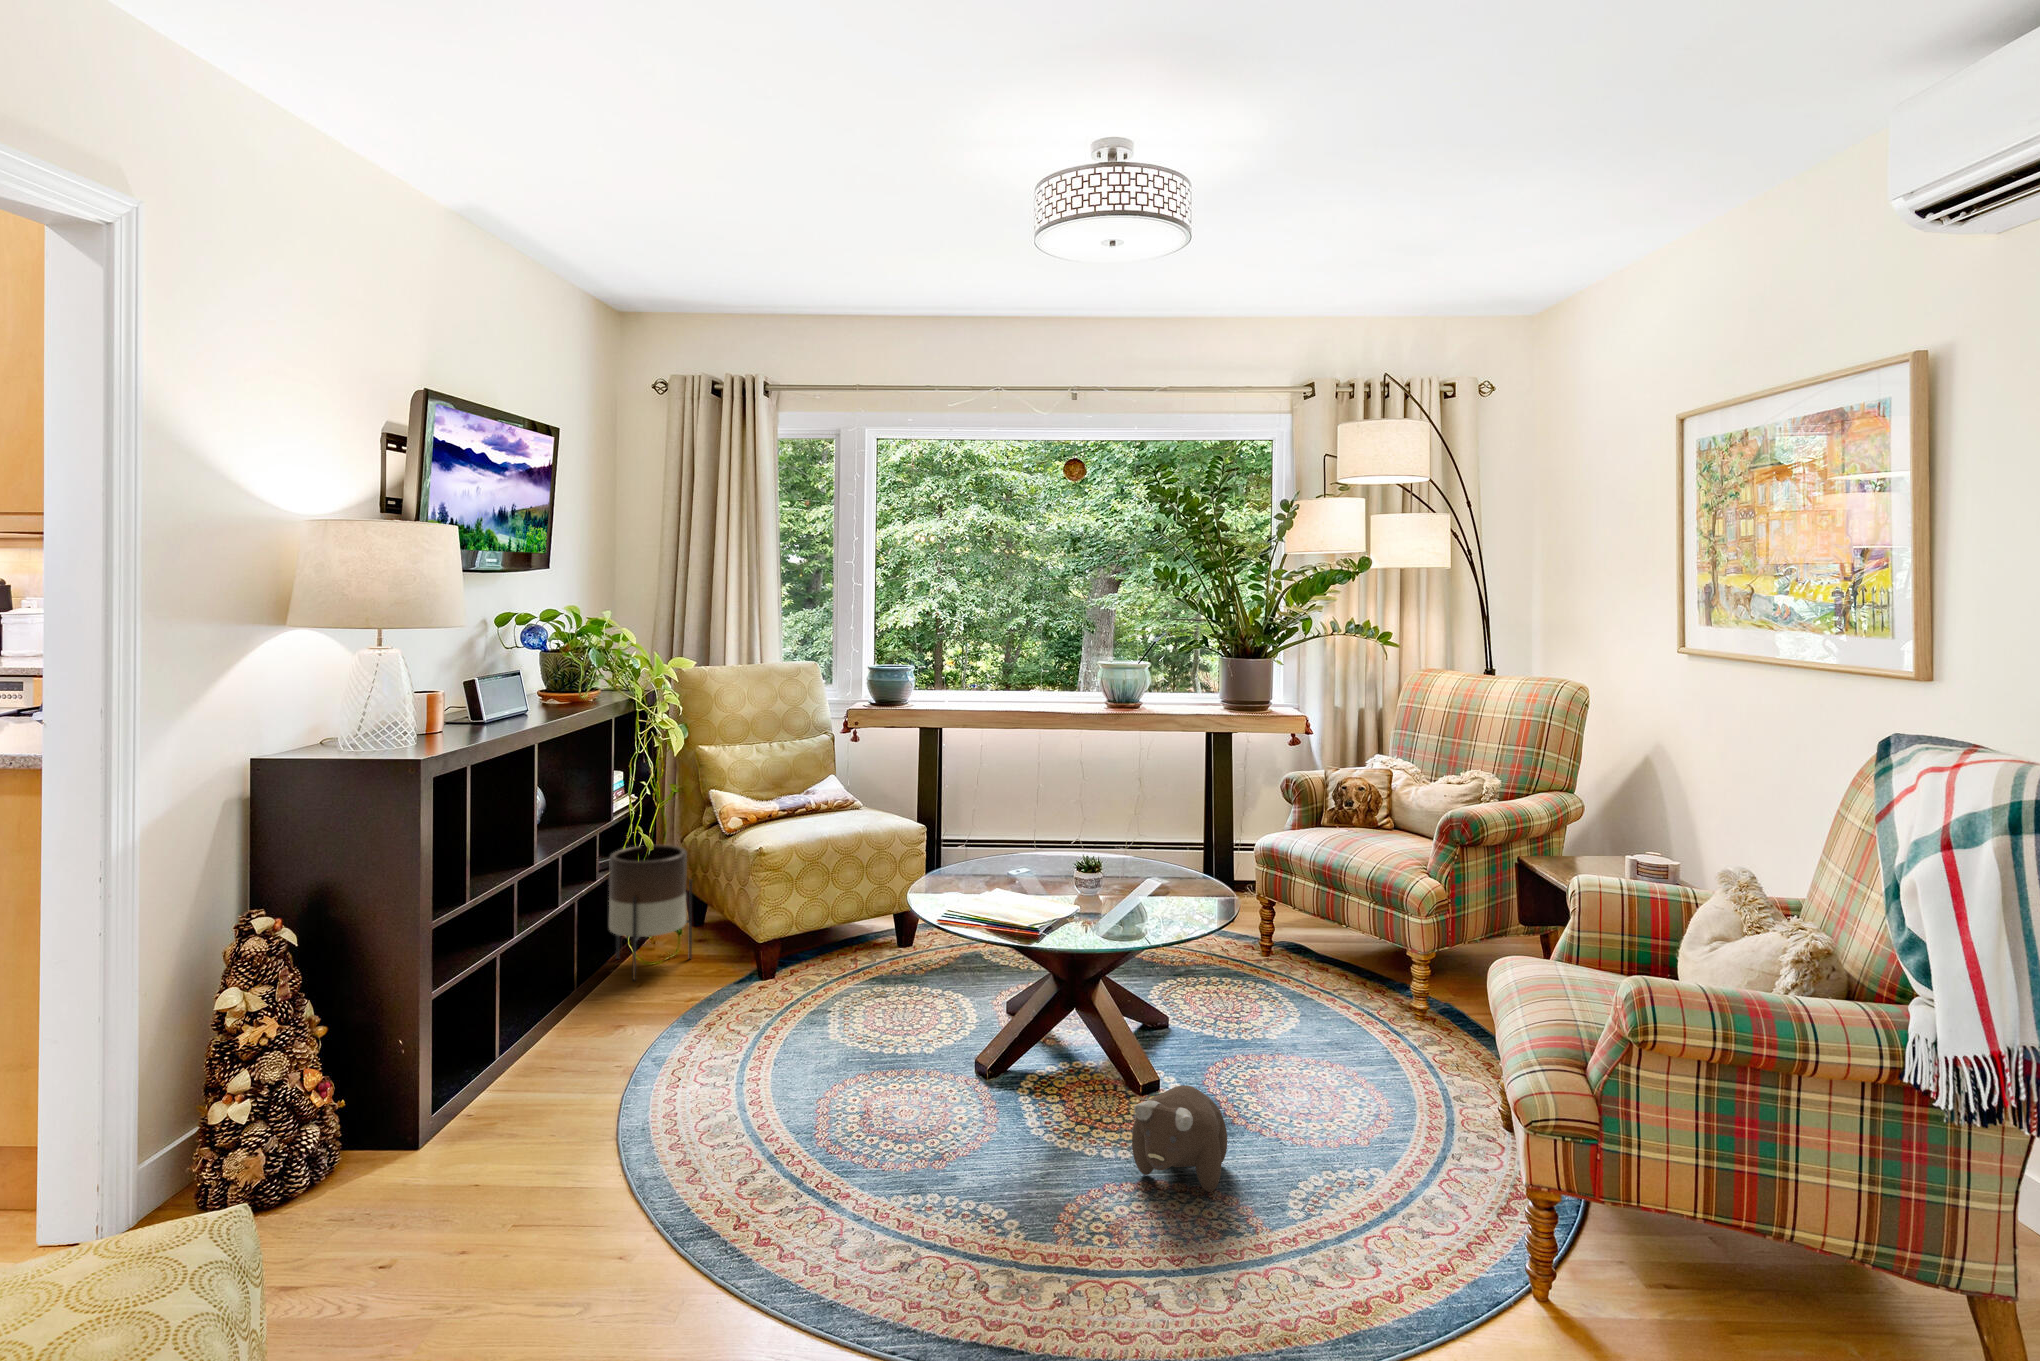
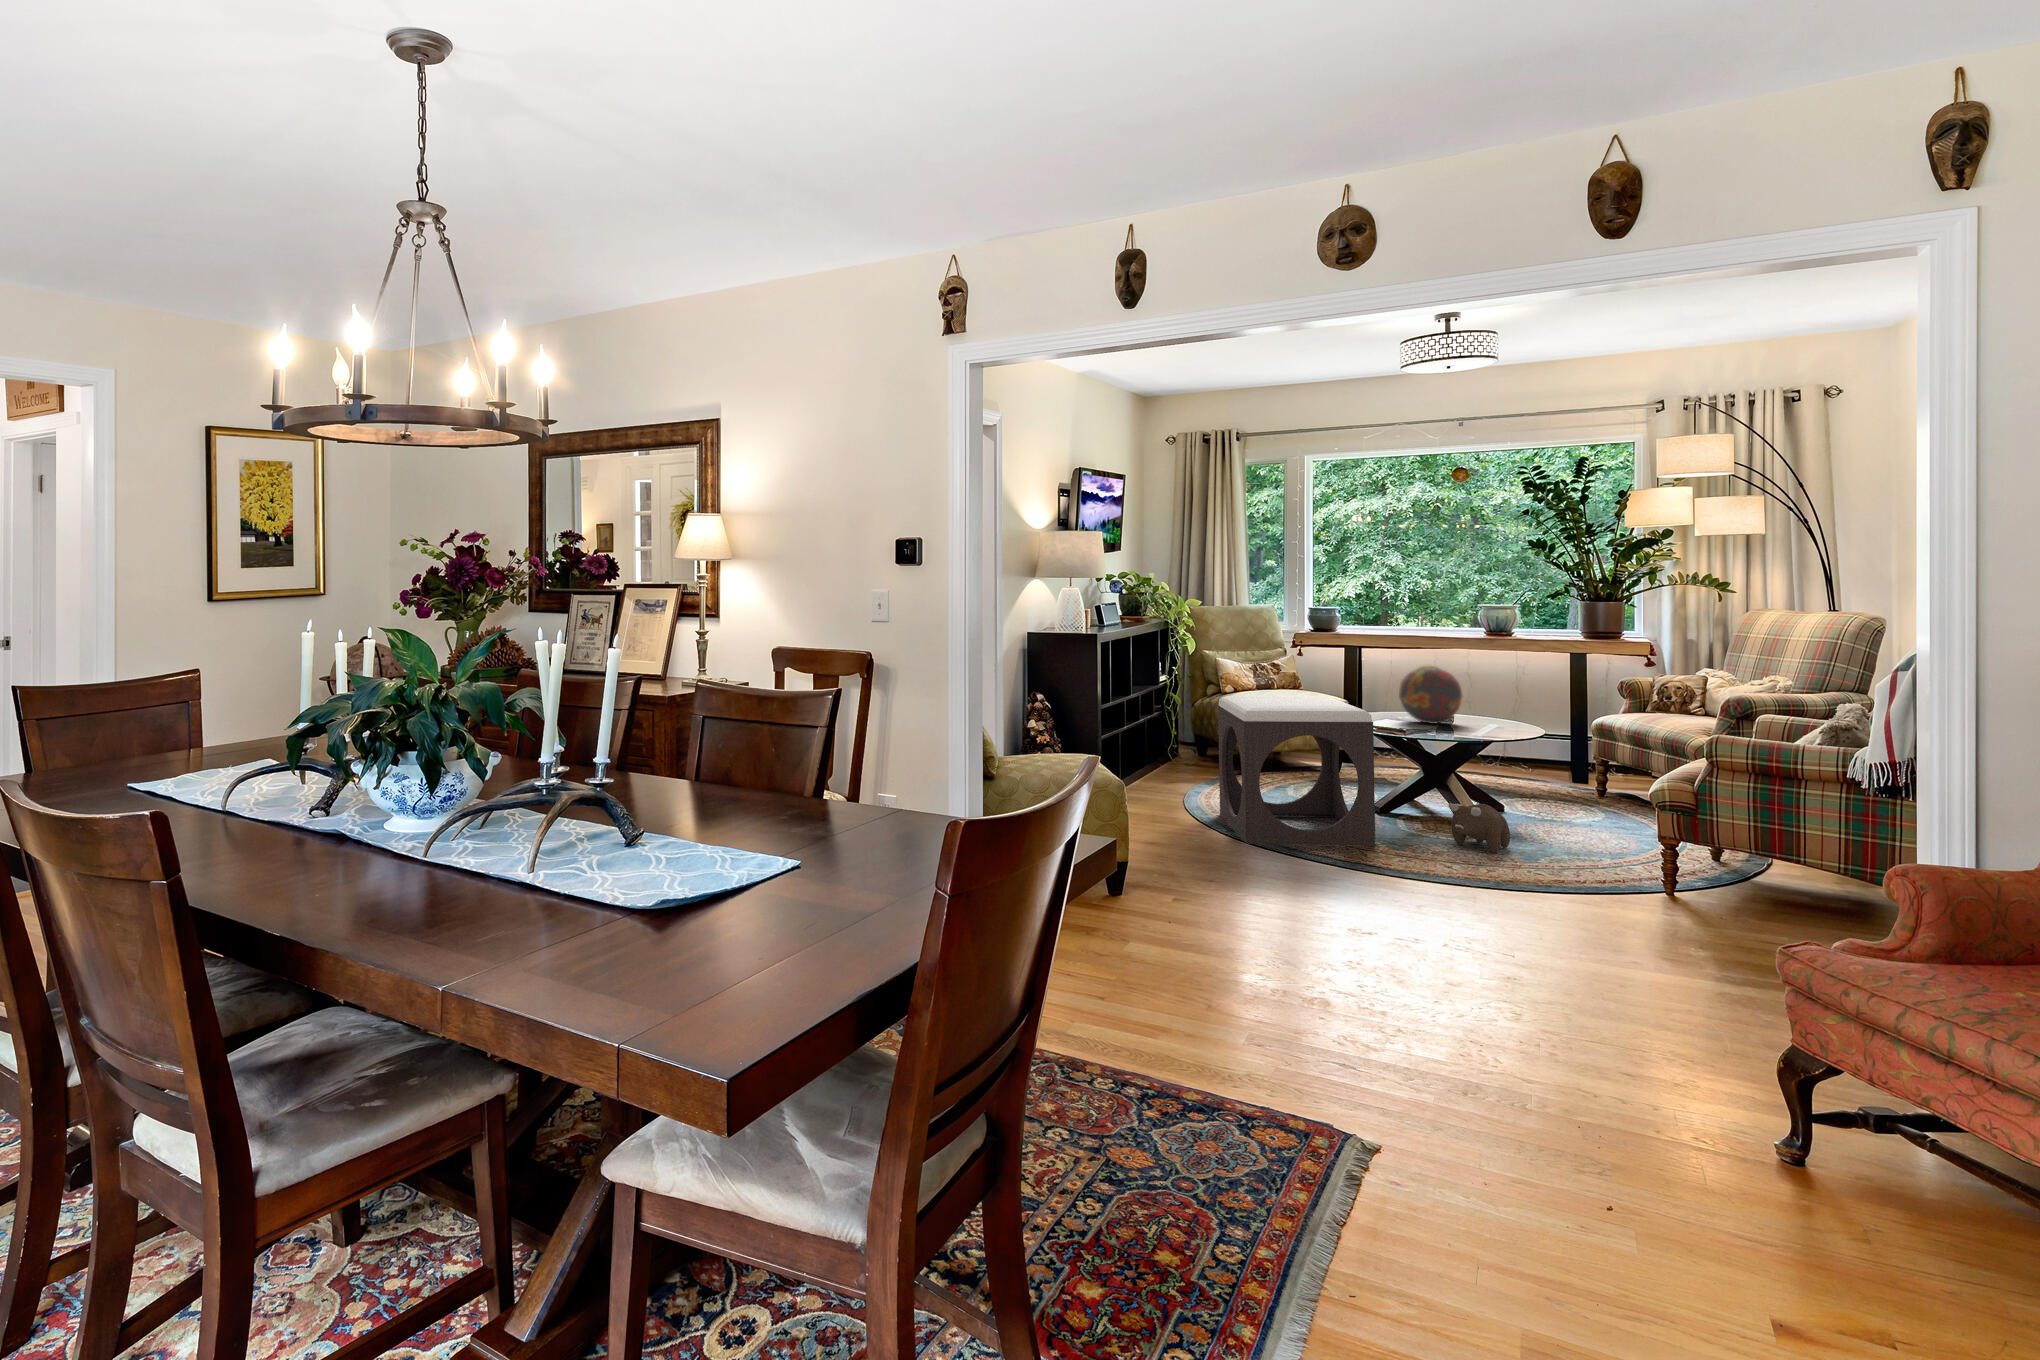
decorative orb: none [1016,785,1113,890] -> present [1399,666,1462,724]
planter: present [609,845,692,981] -> none [1163,702,1209,769]
footstool: none [690,873,1004,1286] -> present [1218,696,1375,846]

